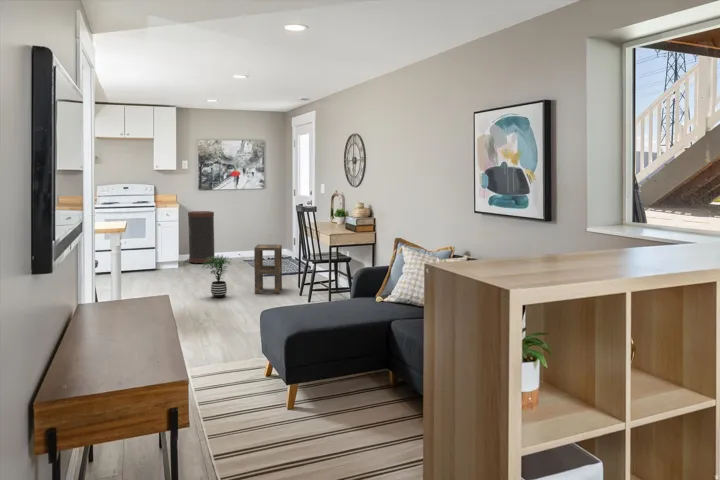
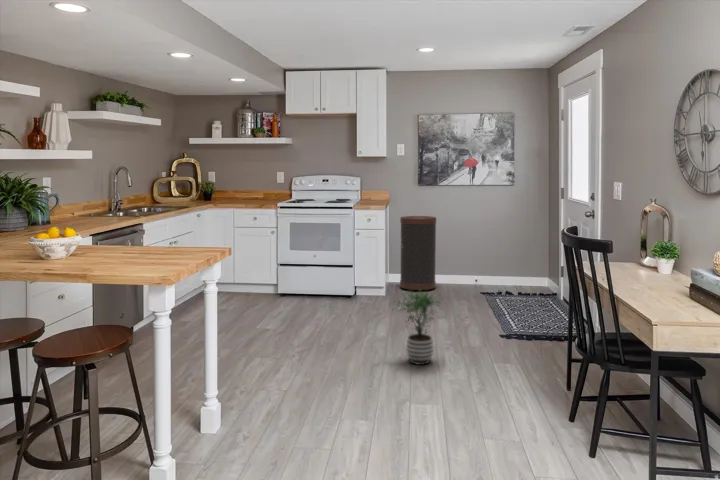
side table: present [254,244,282,294] -> none [482,274,534,366]

